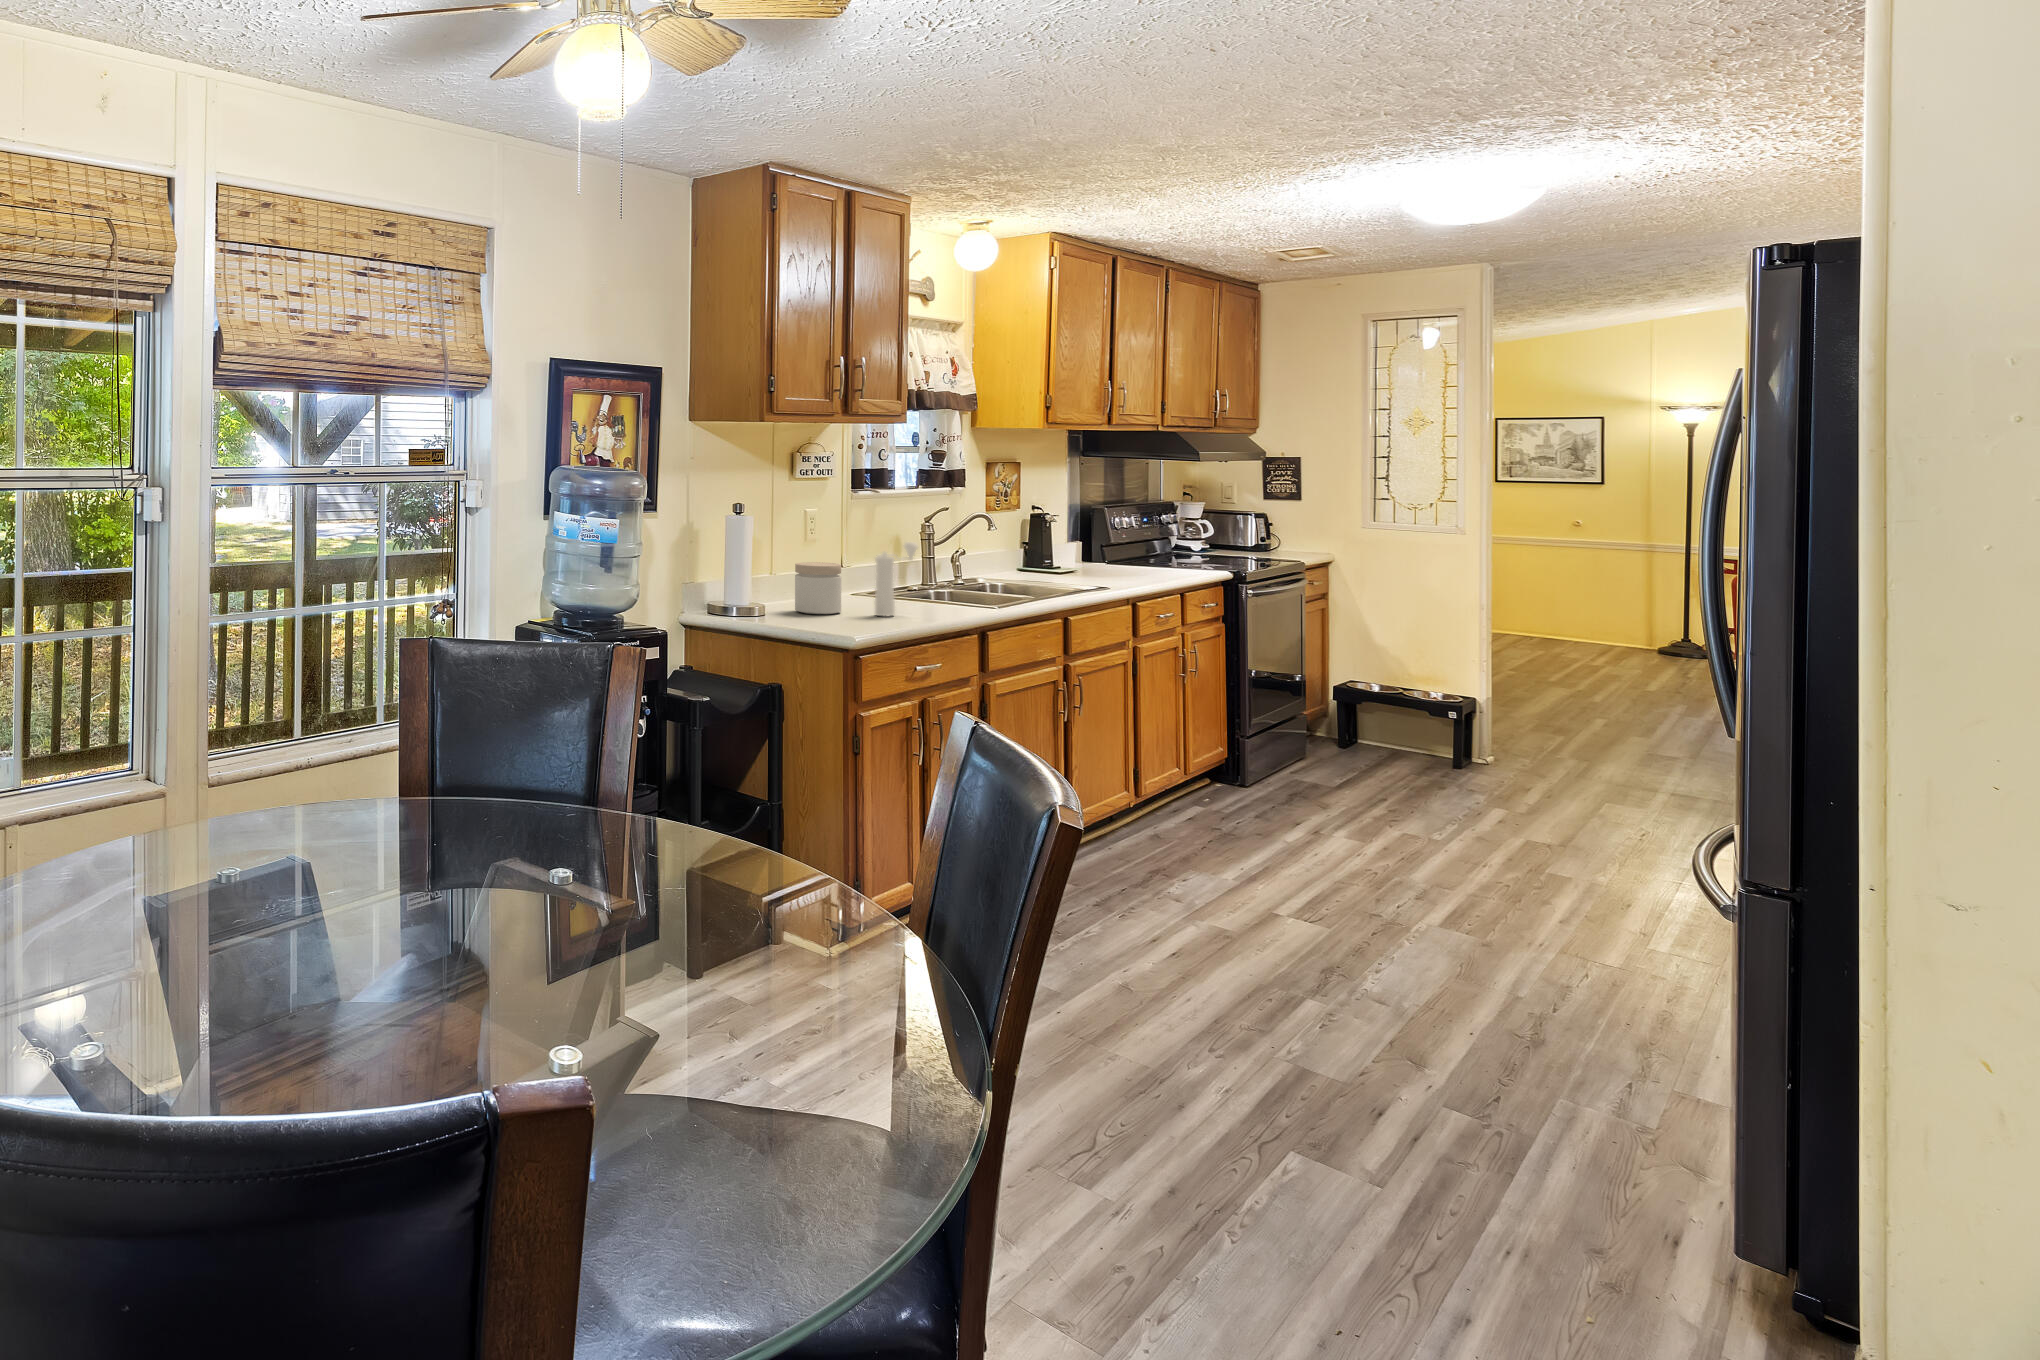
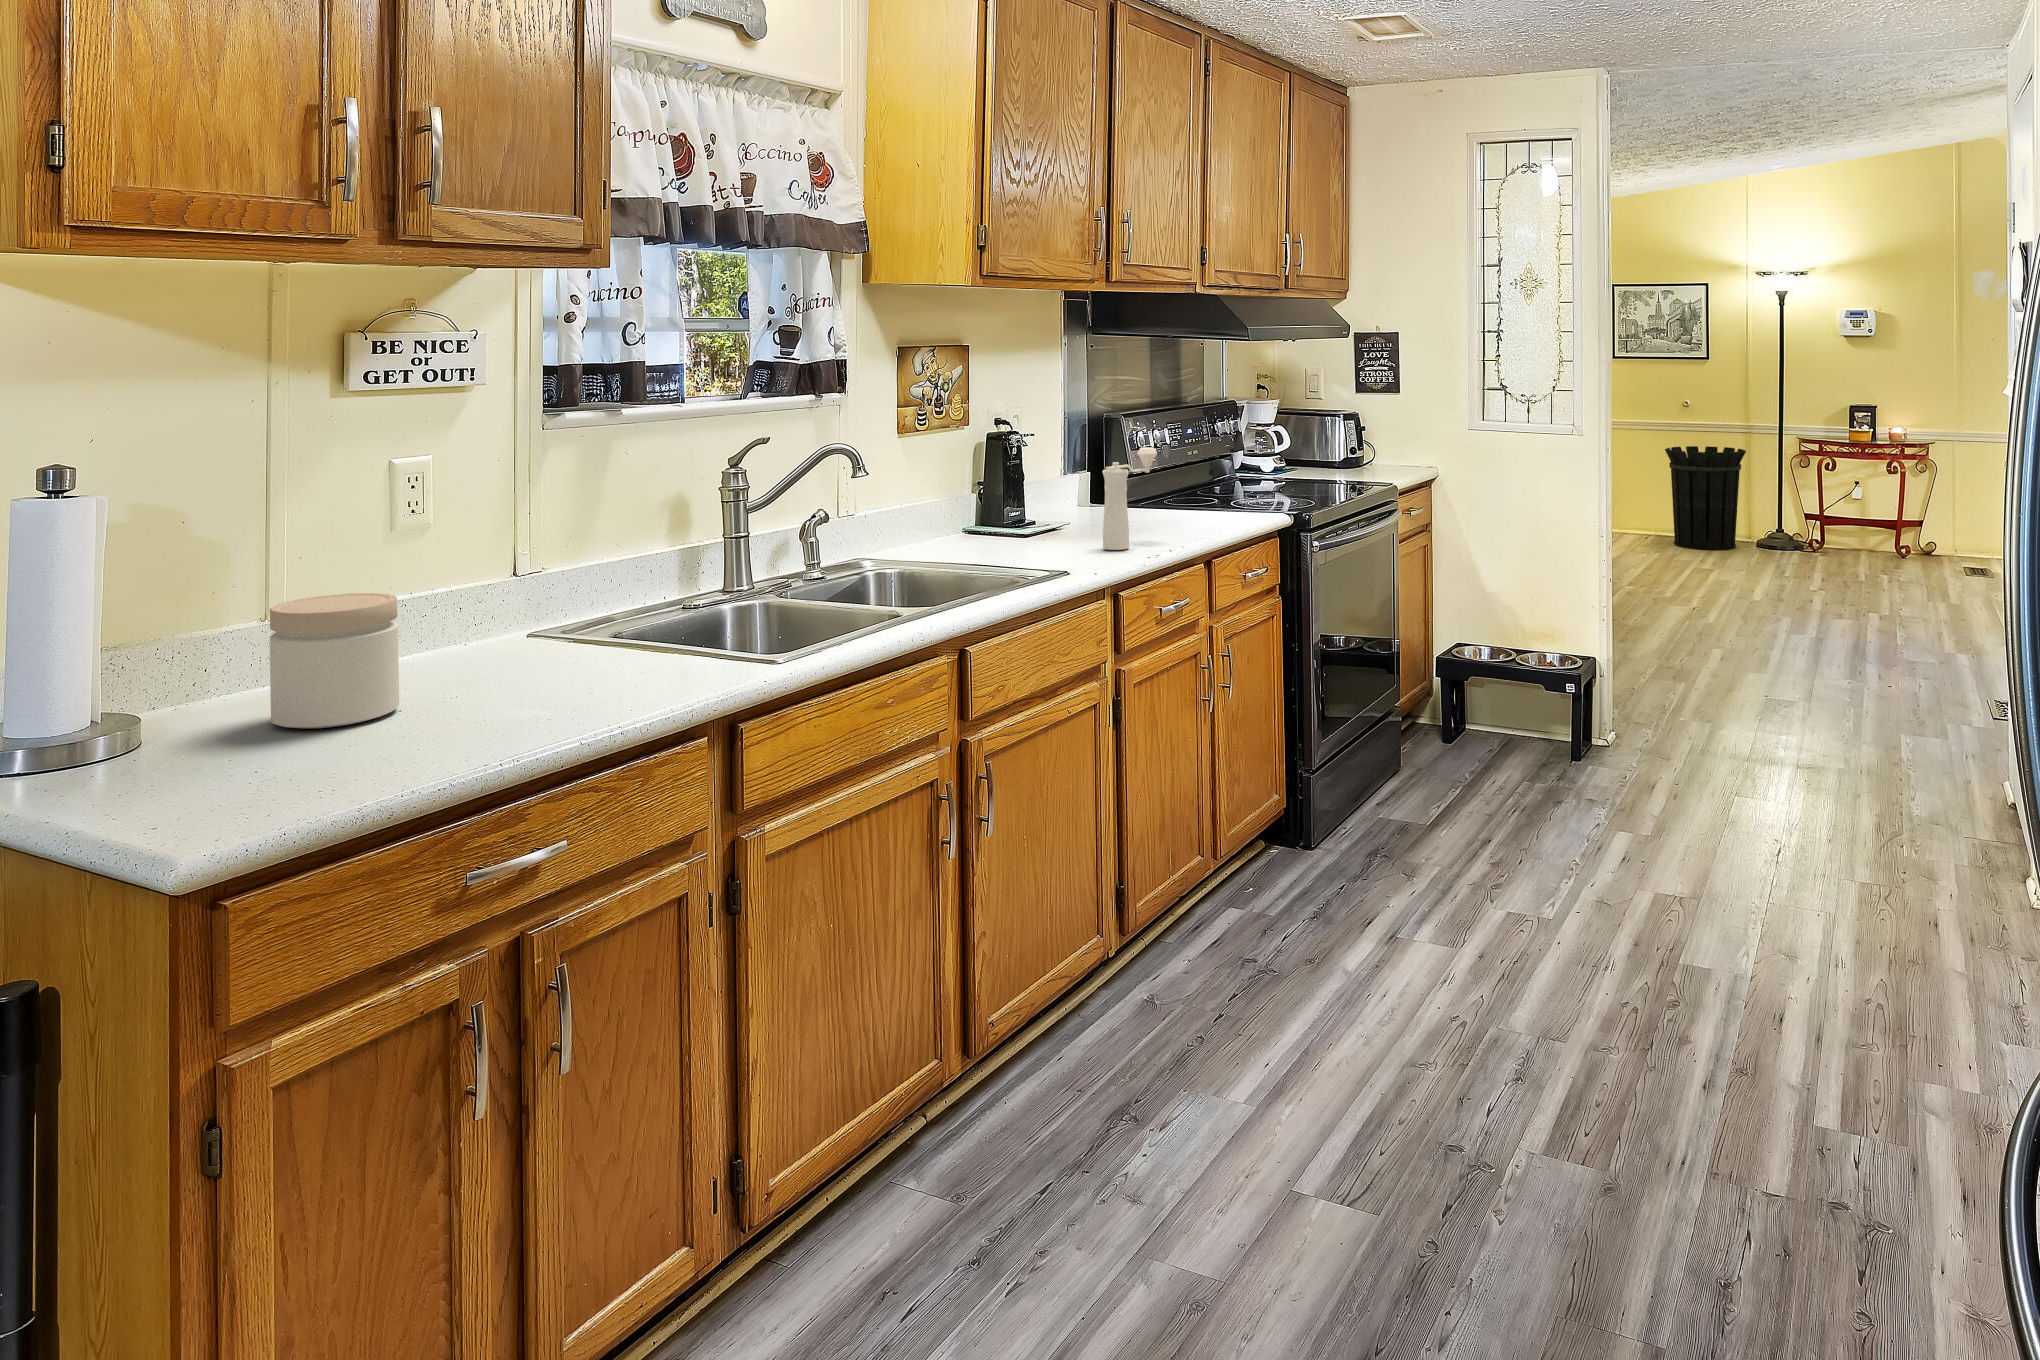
pepper mill: present [875,542,918,616] -> present [1102,447,1157,550]
waste bin: none [1551,560,1643,652] -> present [1665,446,1746,550]

